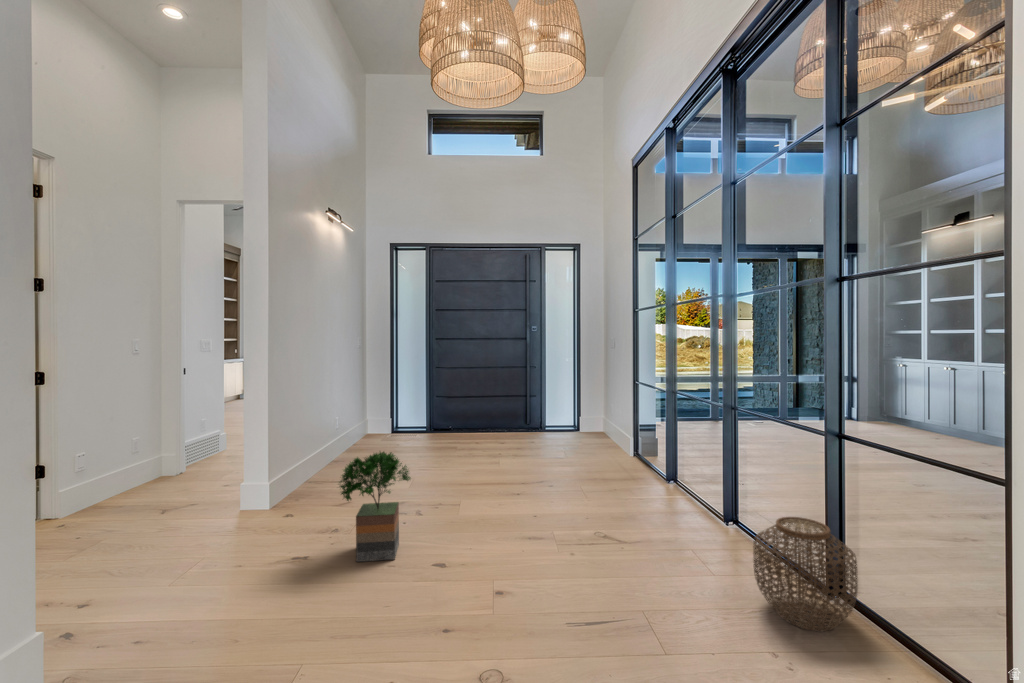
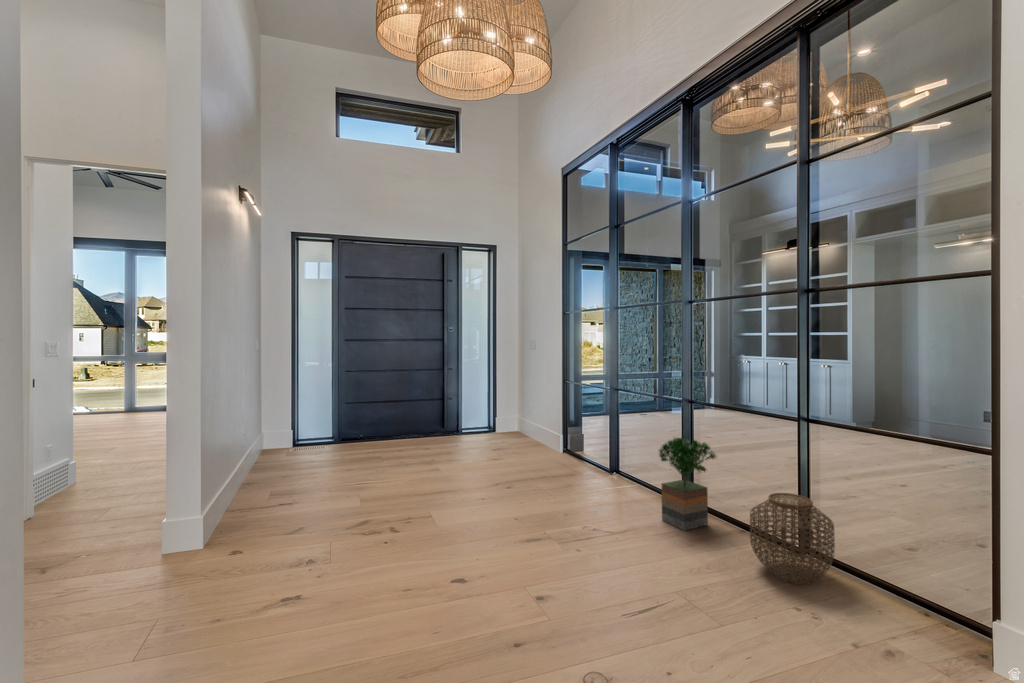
potted tree: present [340,452,411,562] -> present [659,438,716,530]

